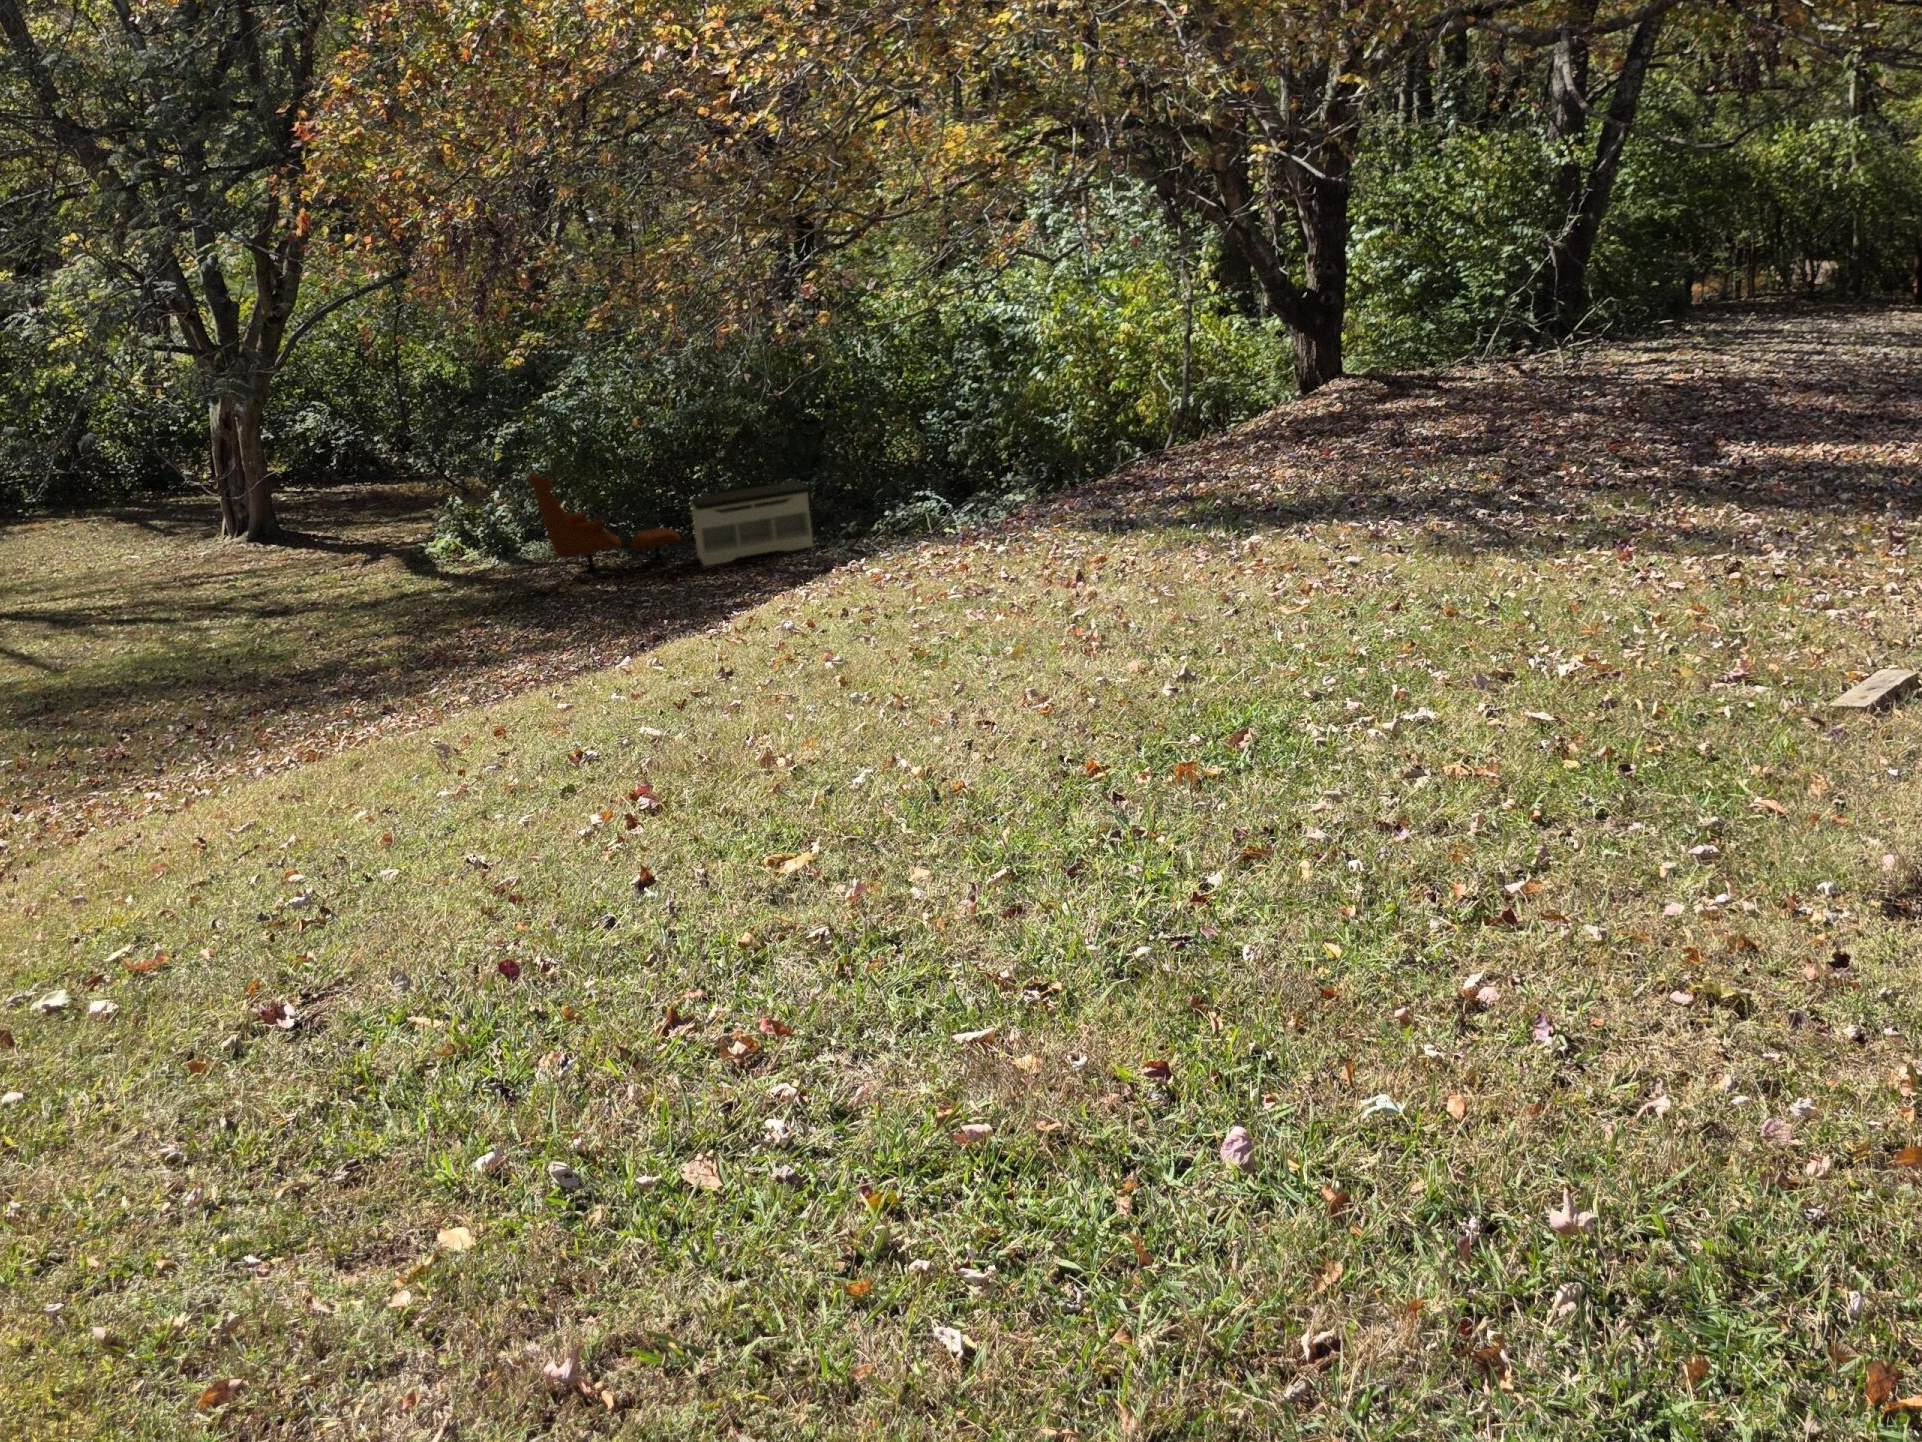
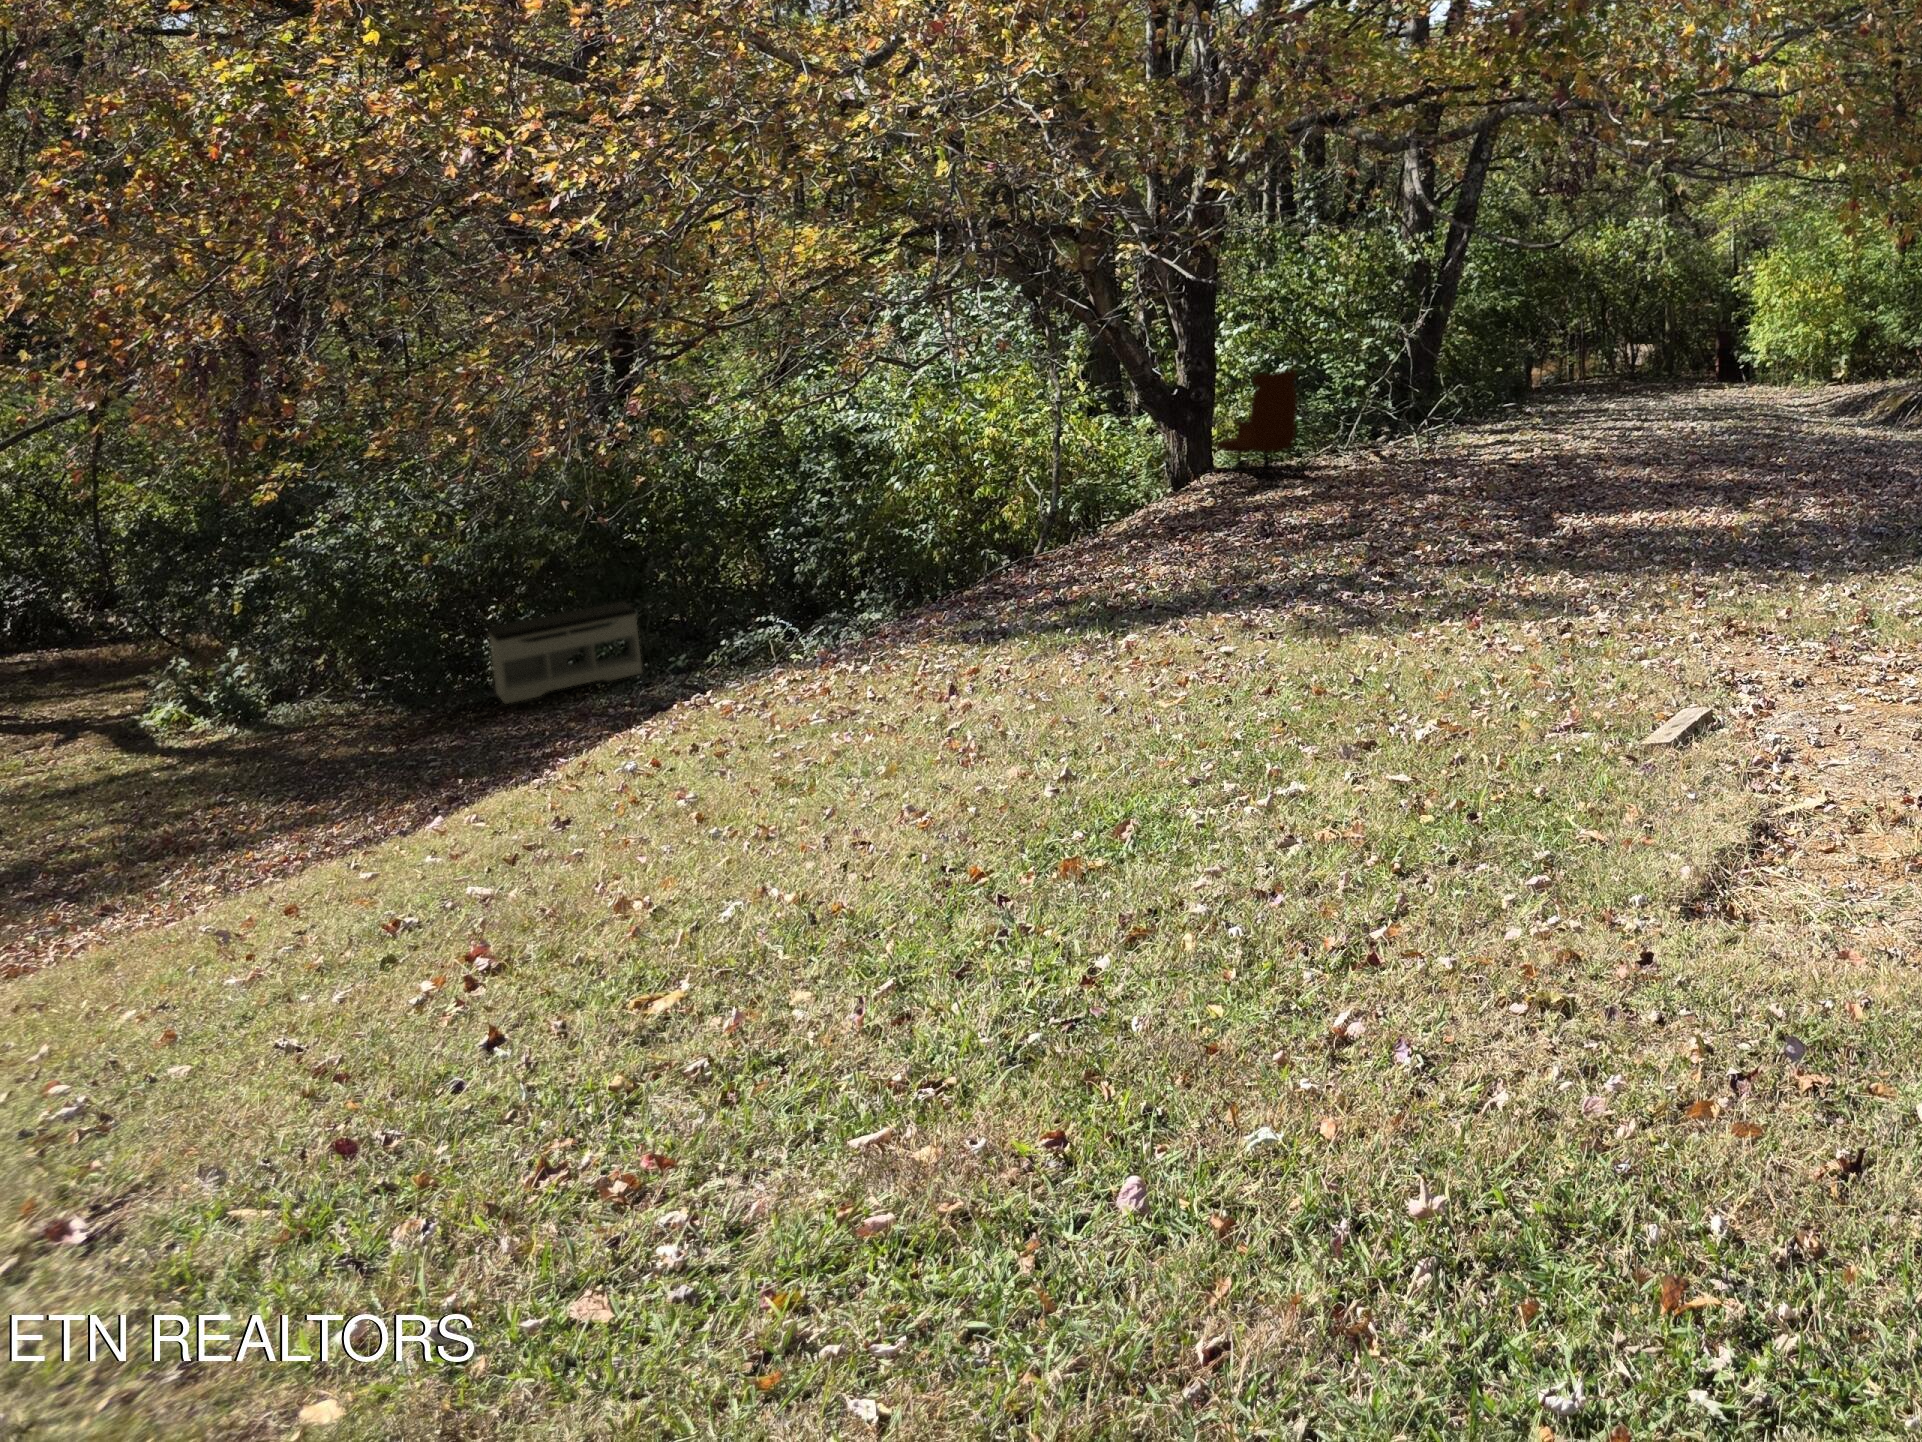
lounge chair: present [529,472,680,585] -> present [1216,369,1297,477]

